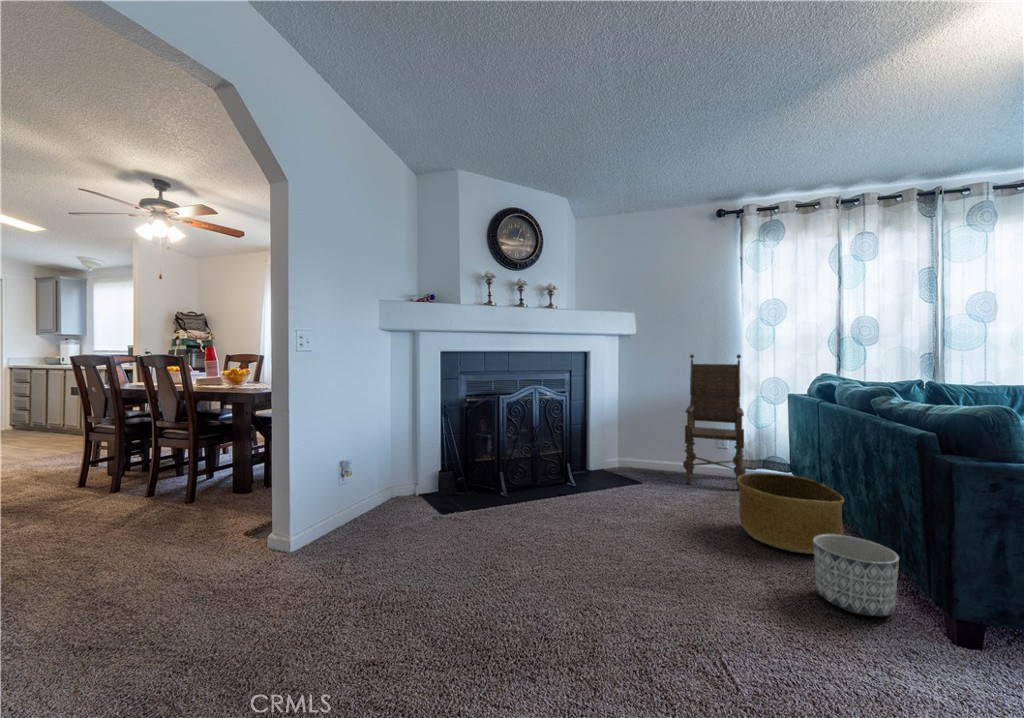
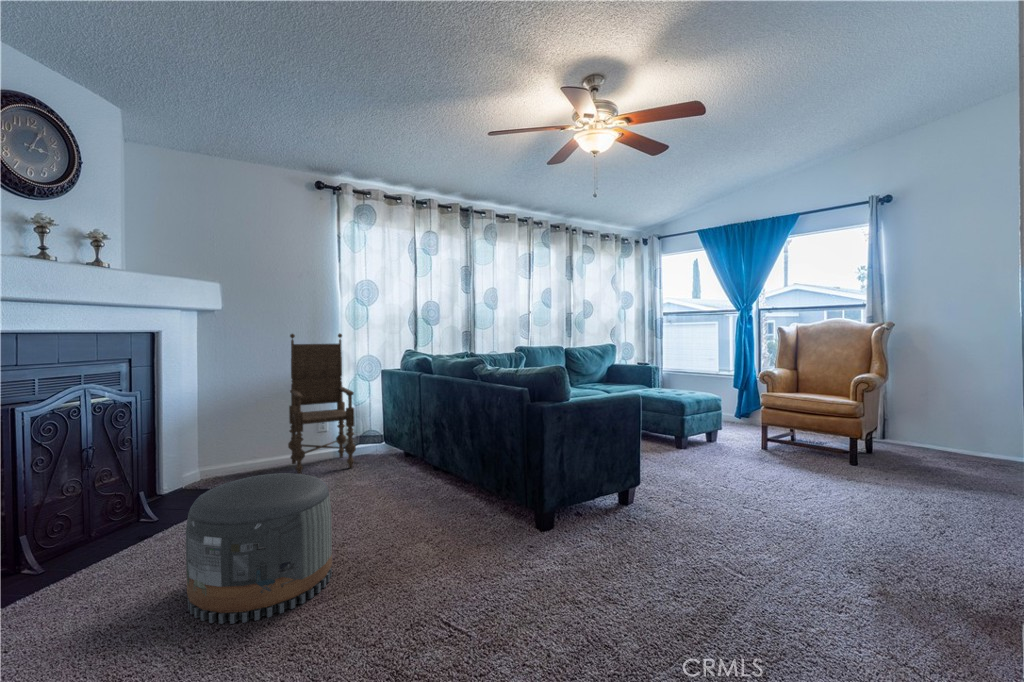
pouf: none [551,464,659,579] -> present [186,473,332,624]
basket: present [737,473,844,554] -> none [374,442,457,510]
planter: present [813,534,899,616] -> none [458,480,510,537]

